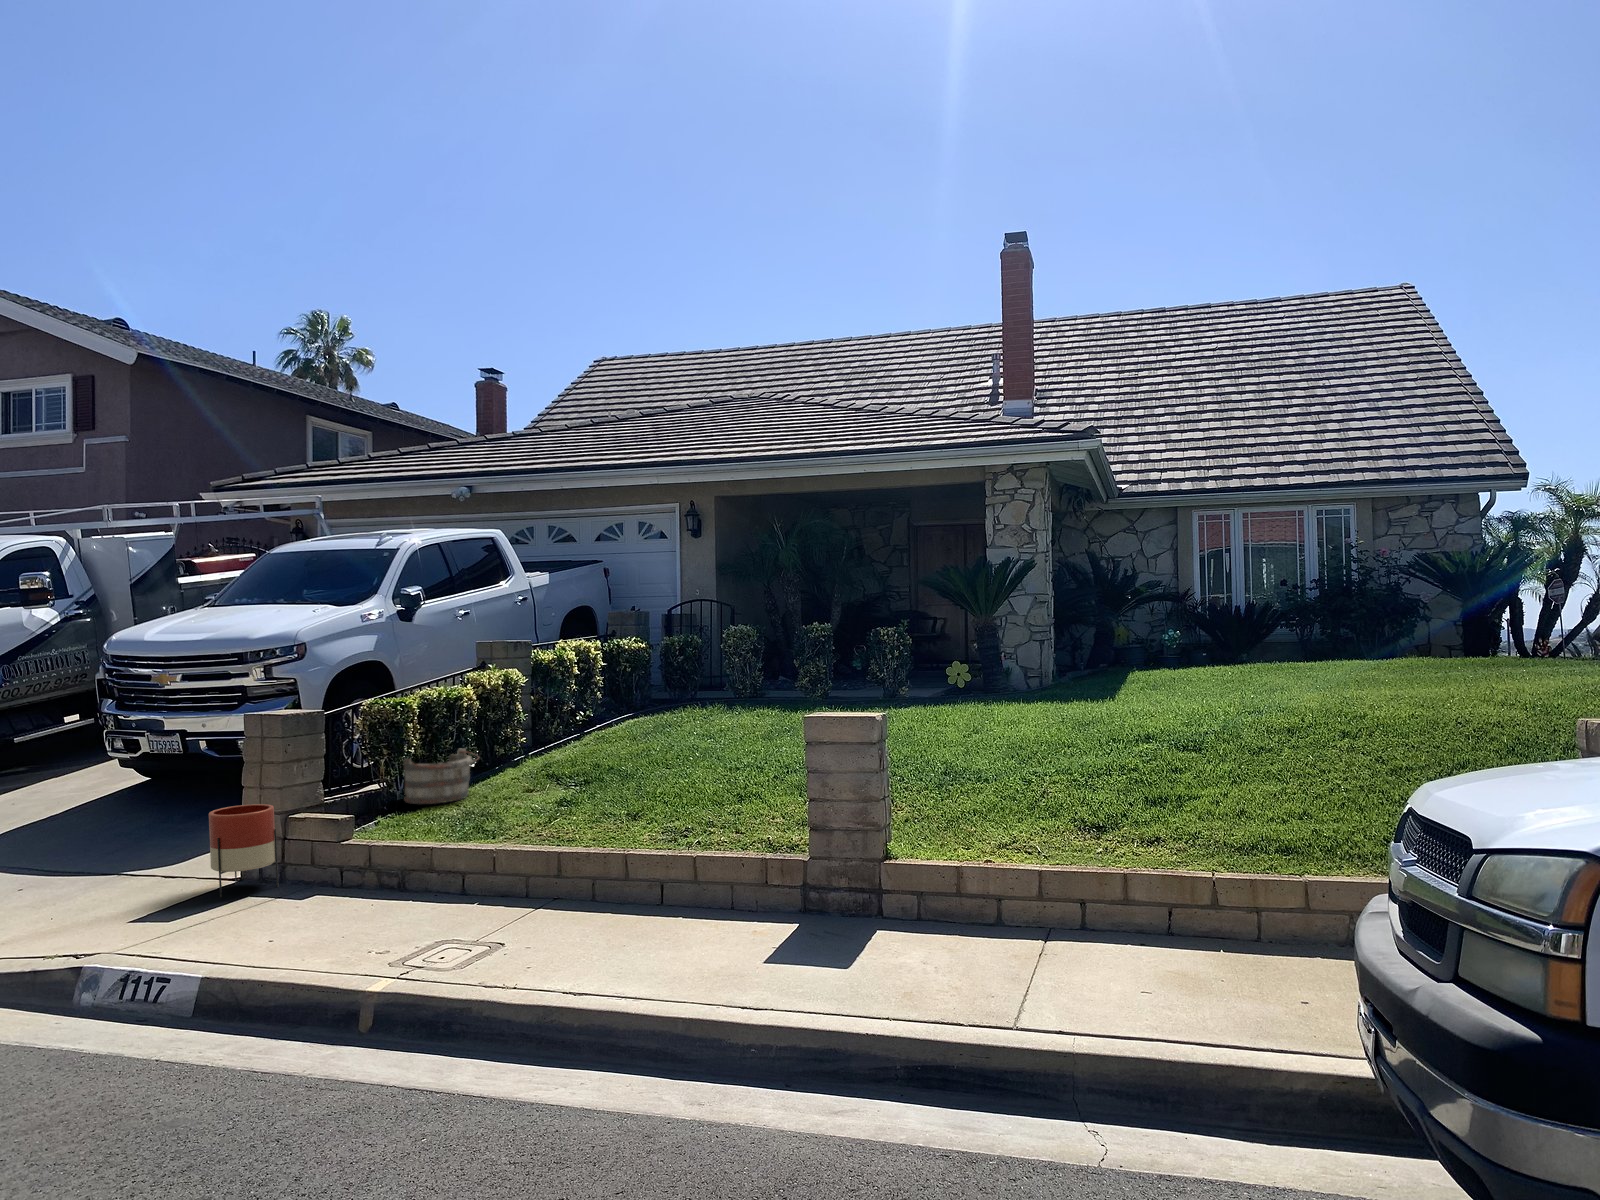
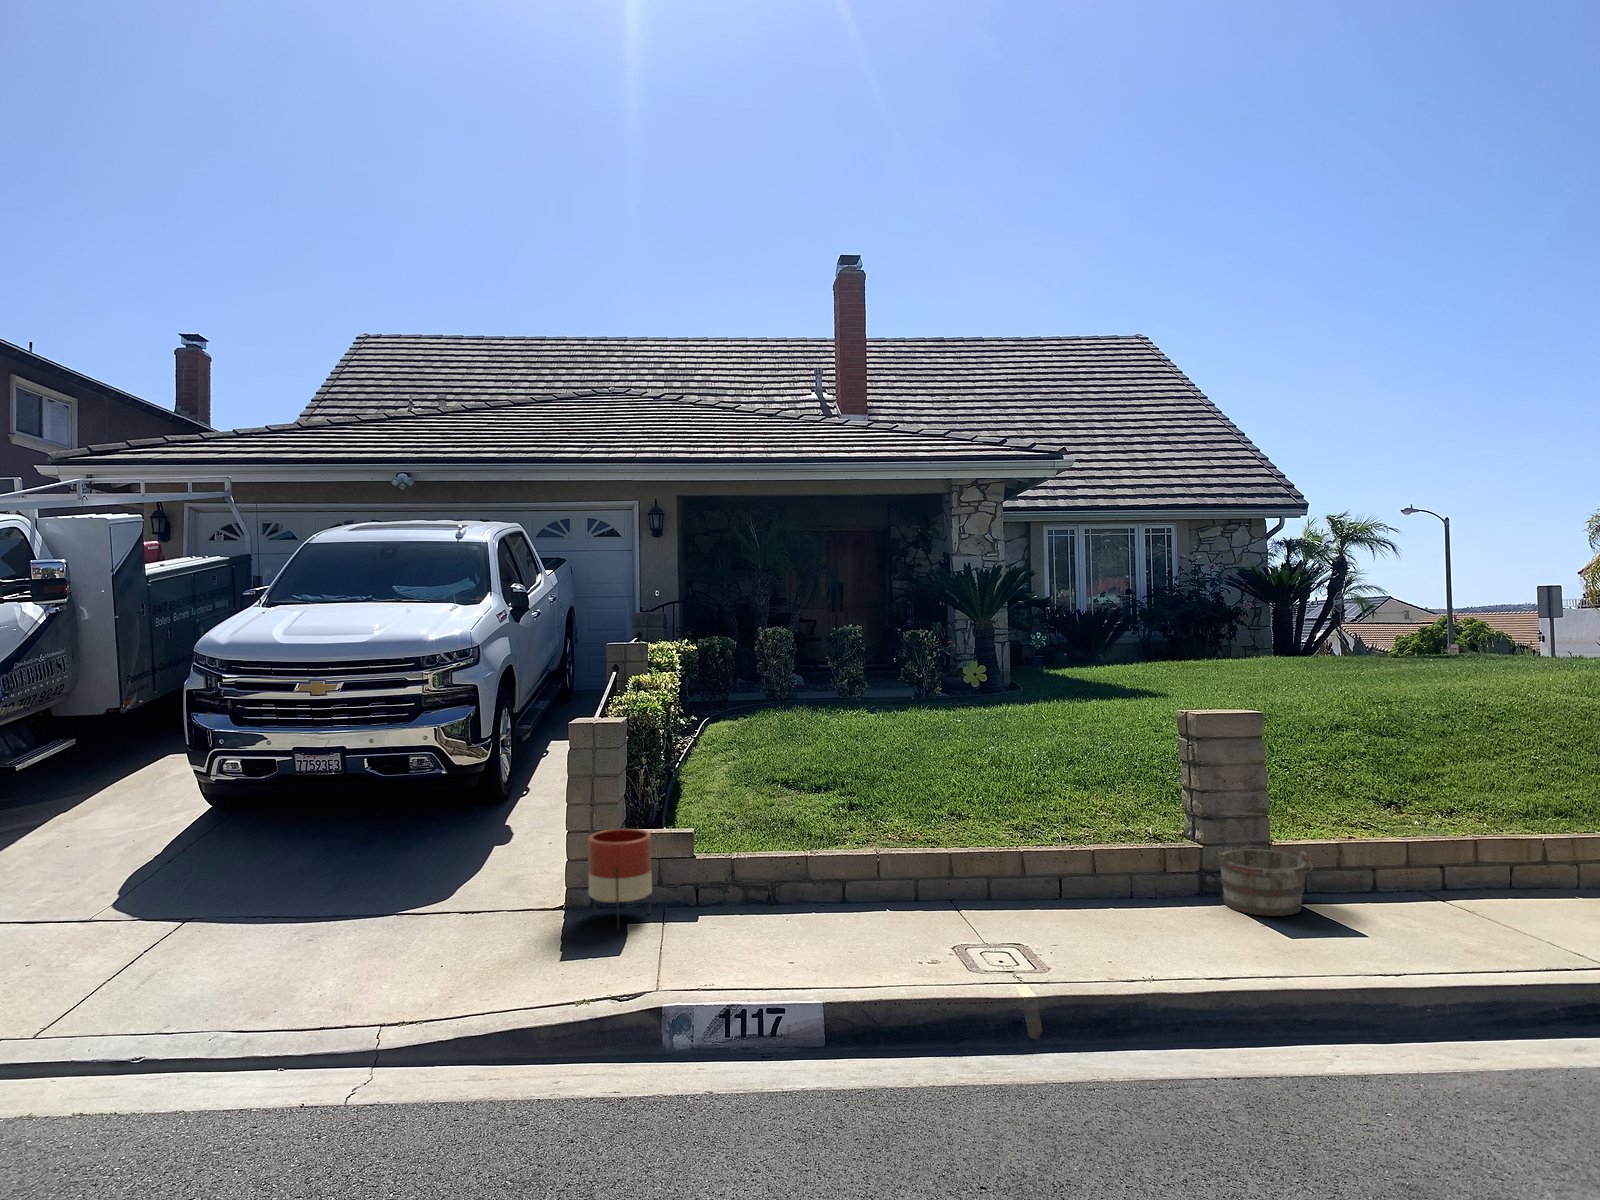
bucket: present [402,749,477,804] -> present [1218,849,1313,916]

